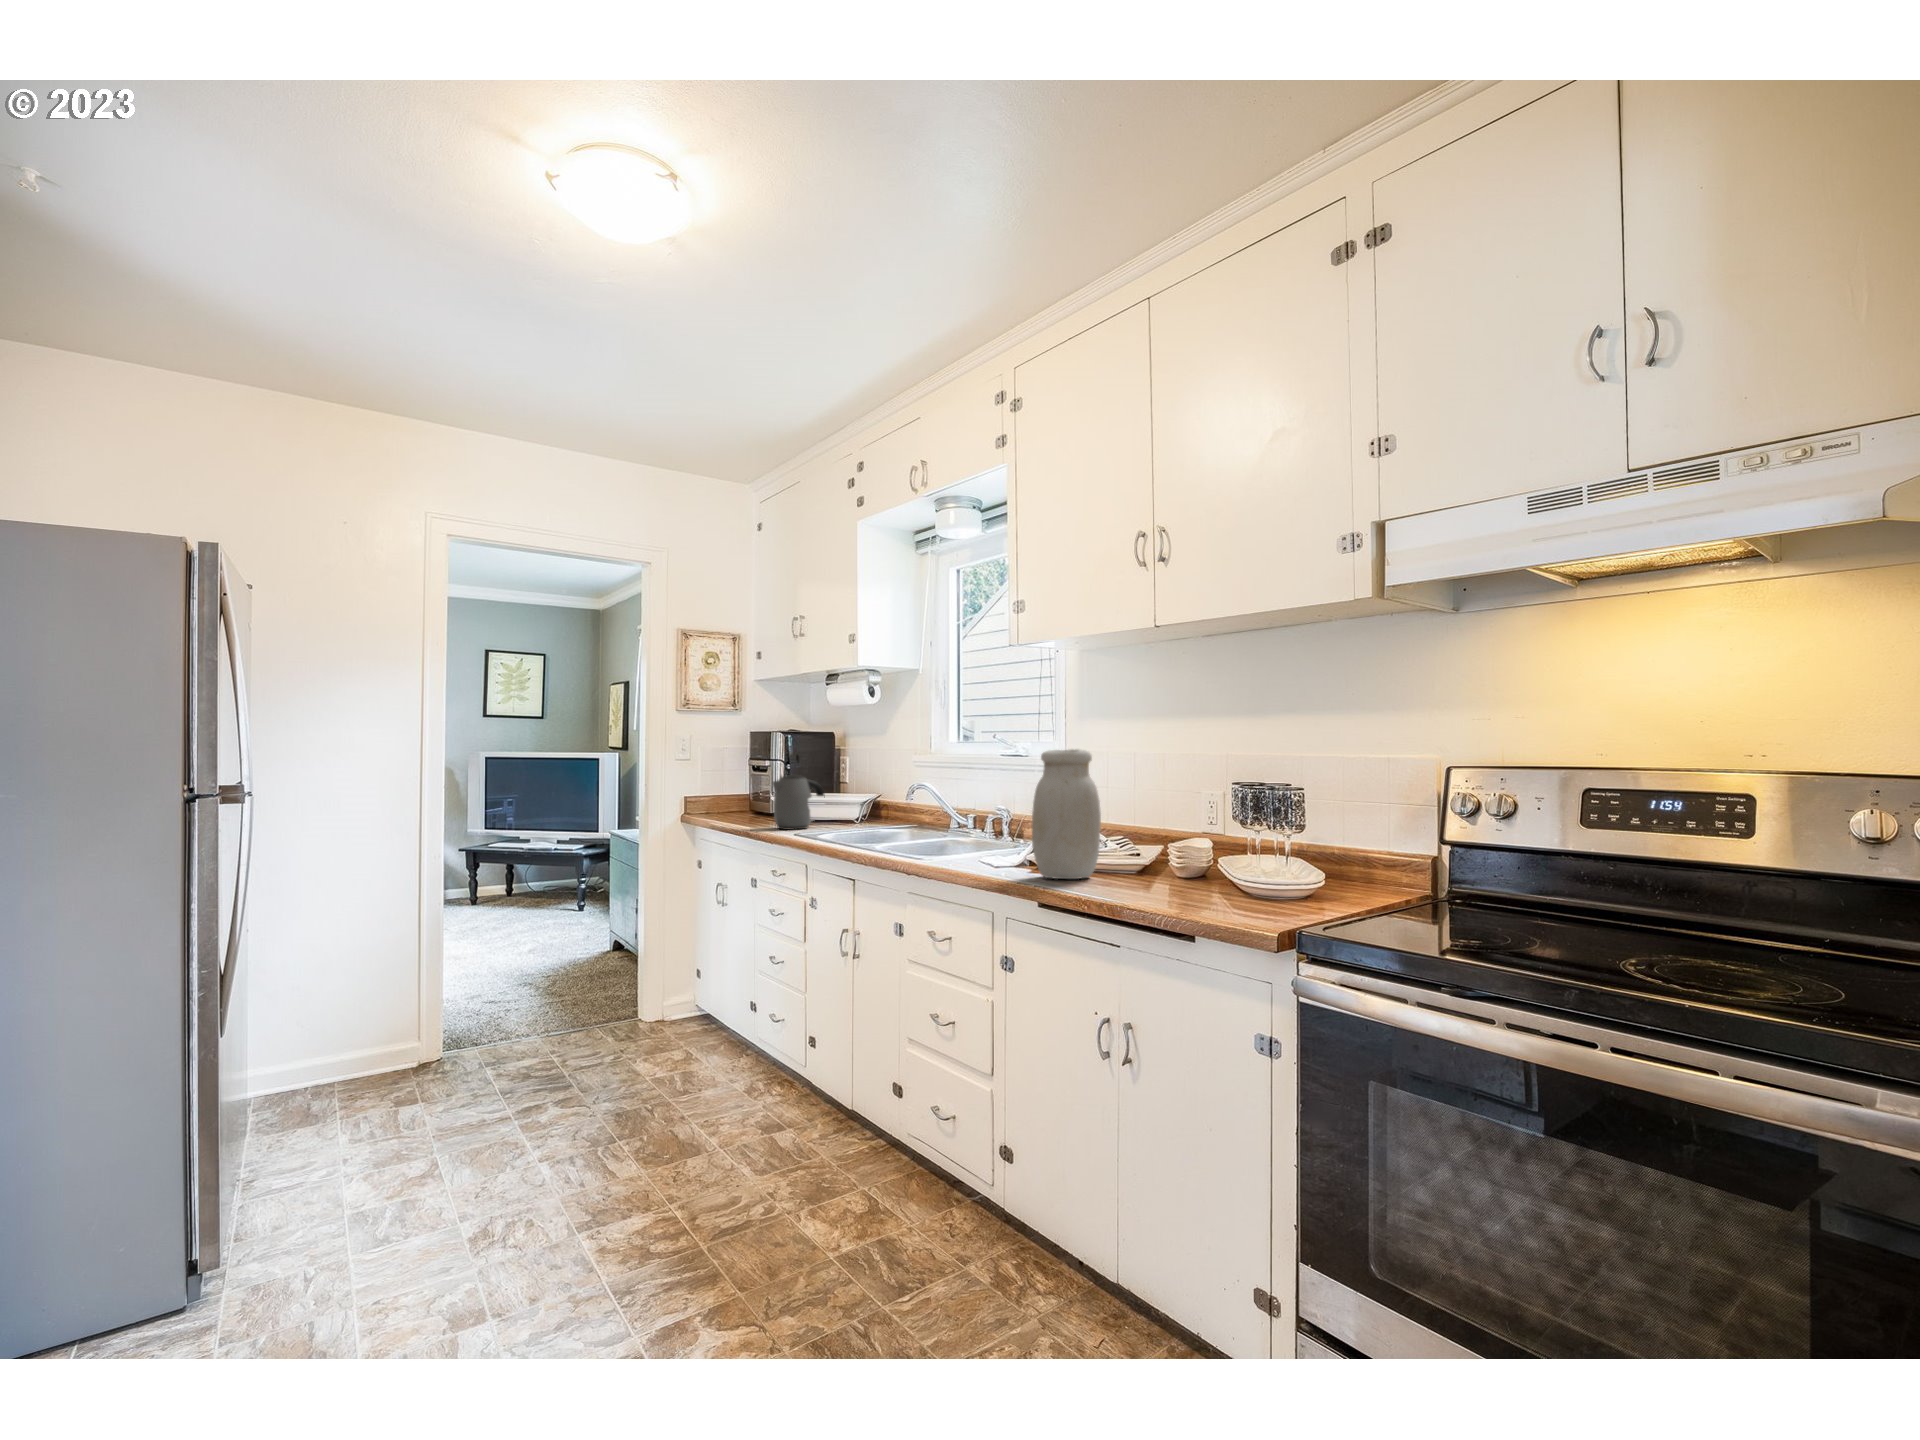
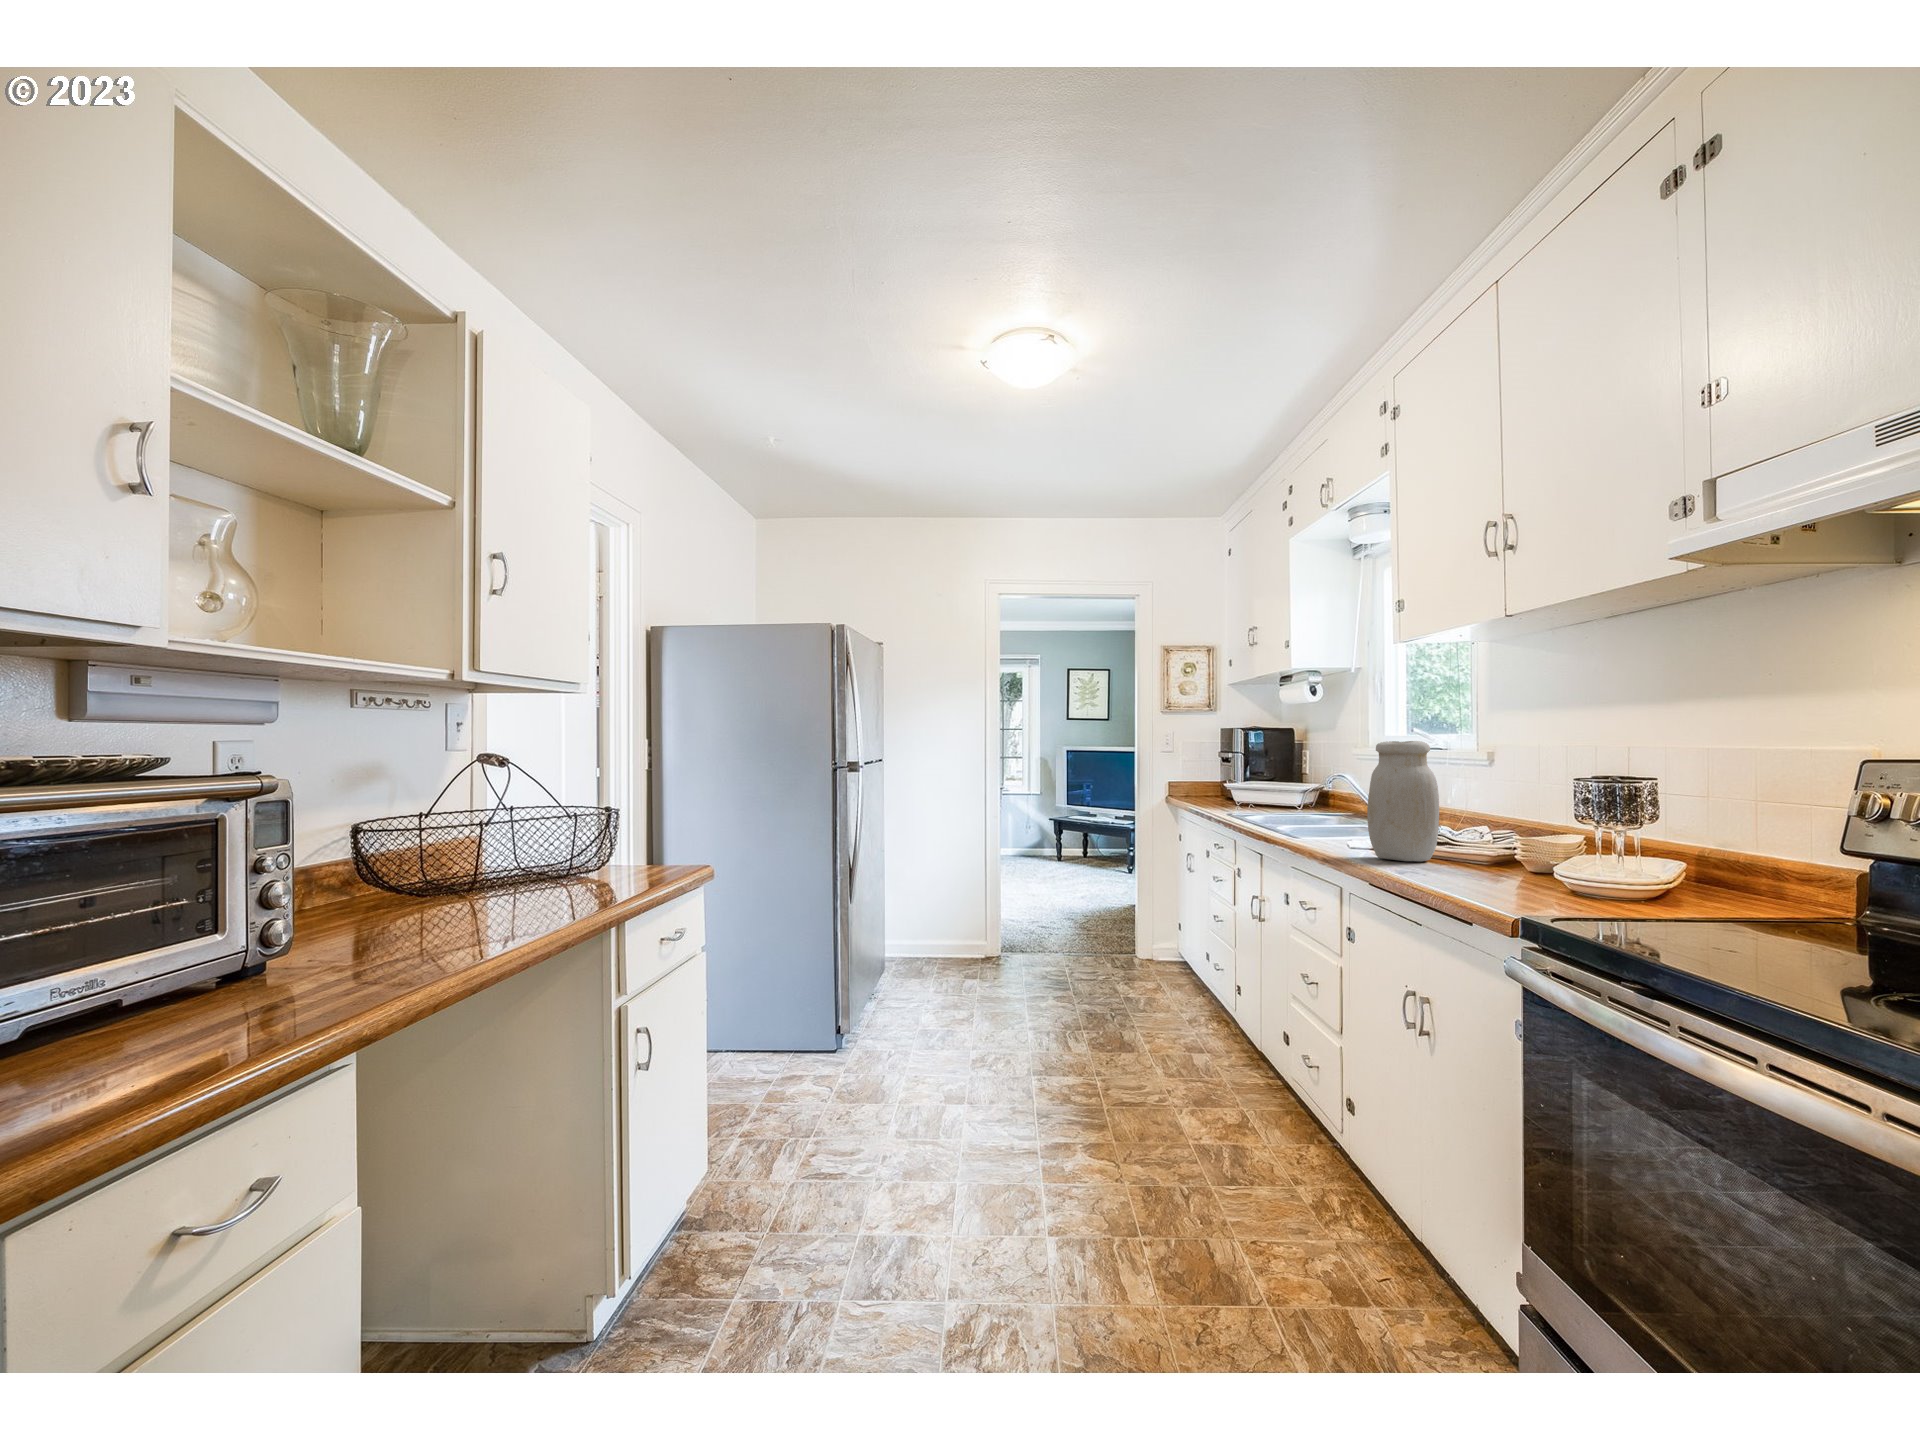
kettle: present [773,775,824,830] -> none [1225,765,1274,812]

